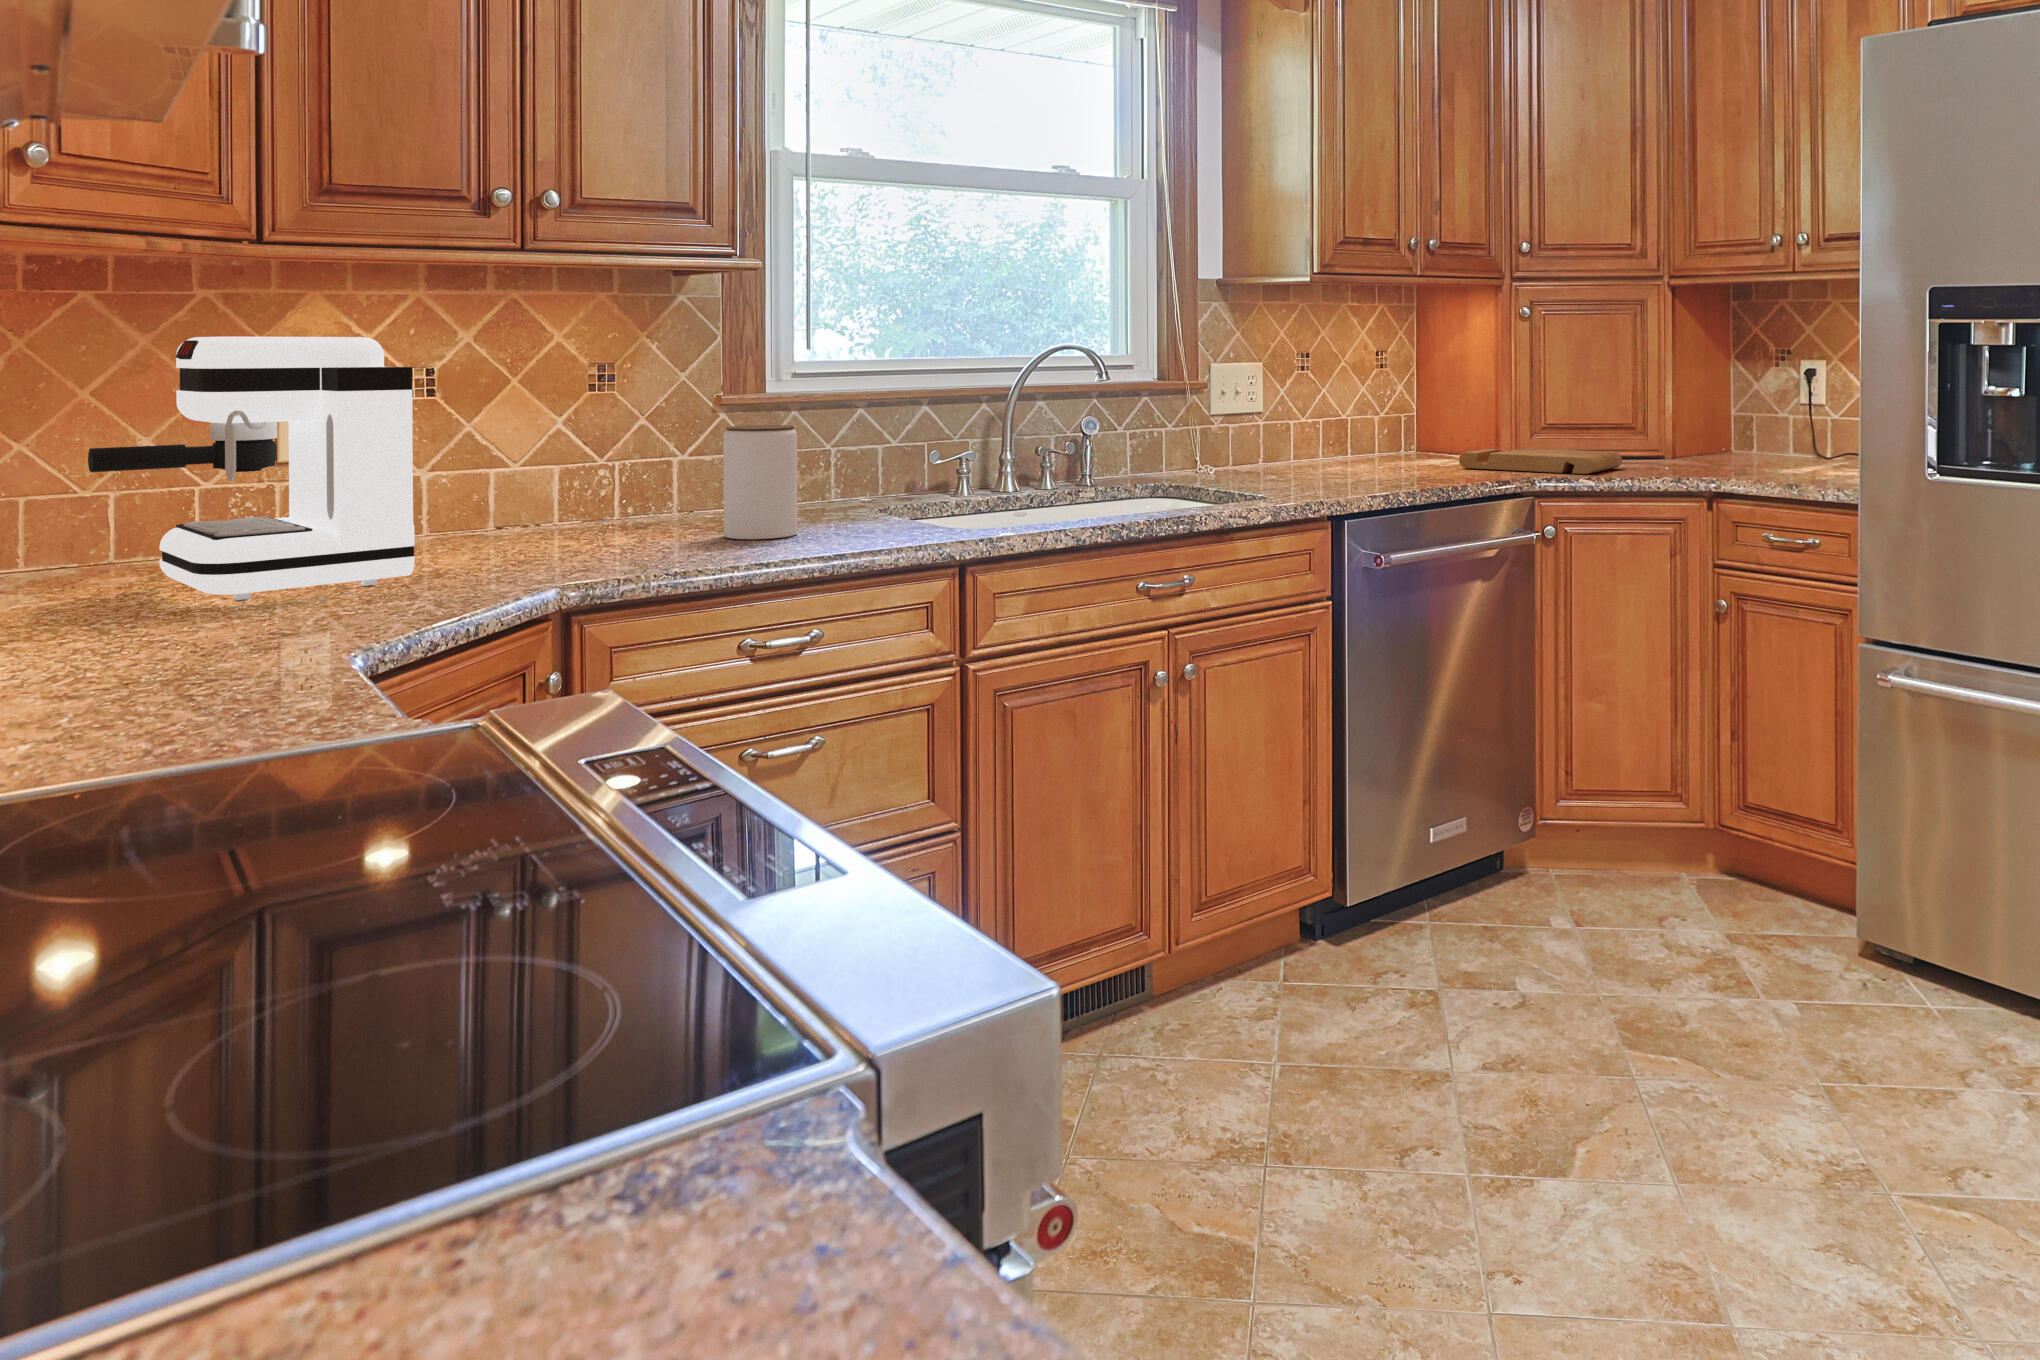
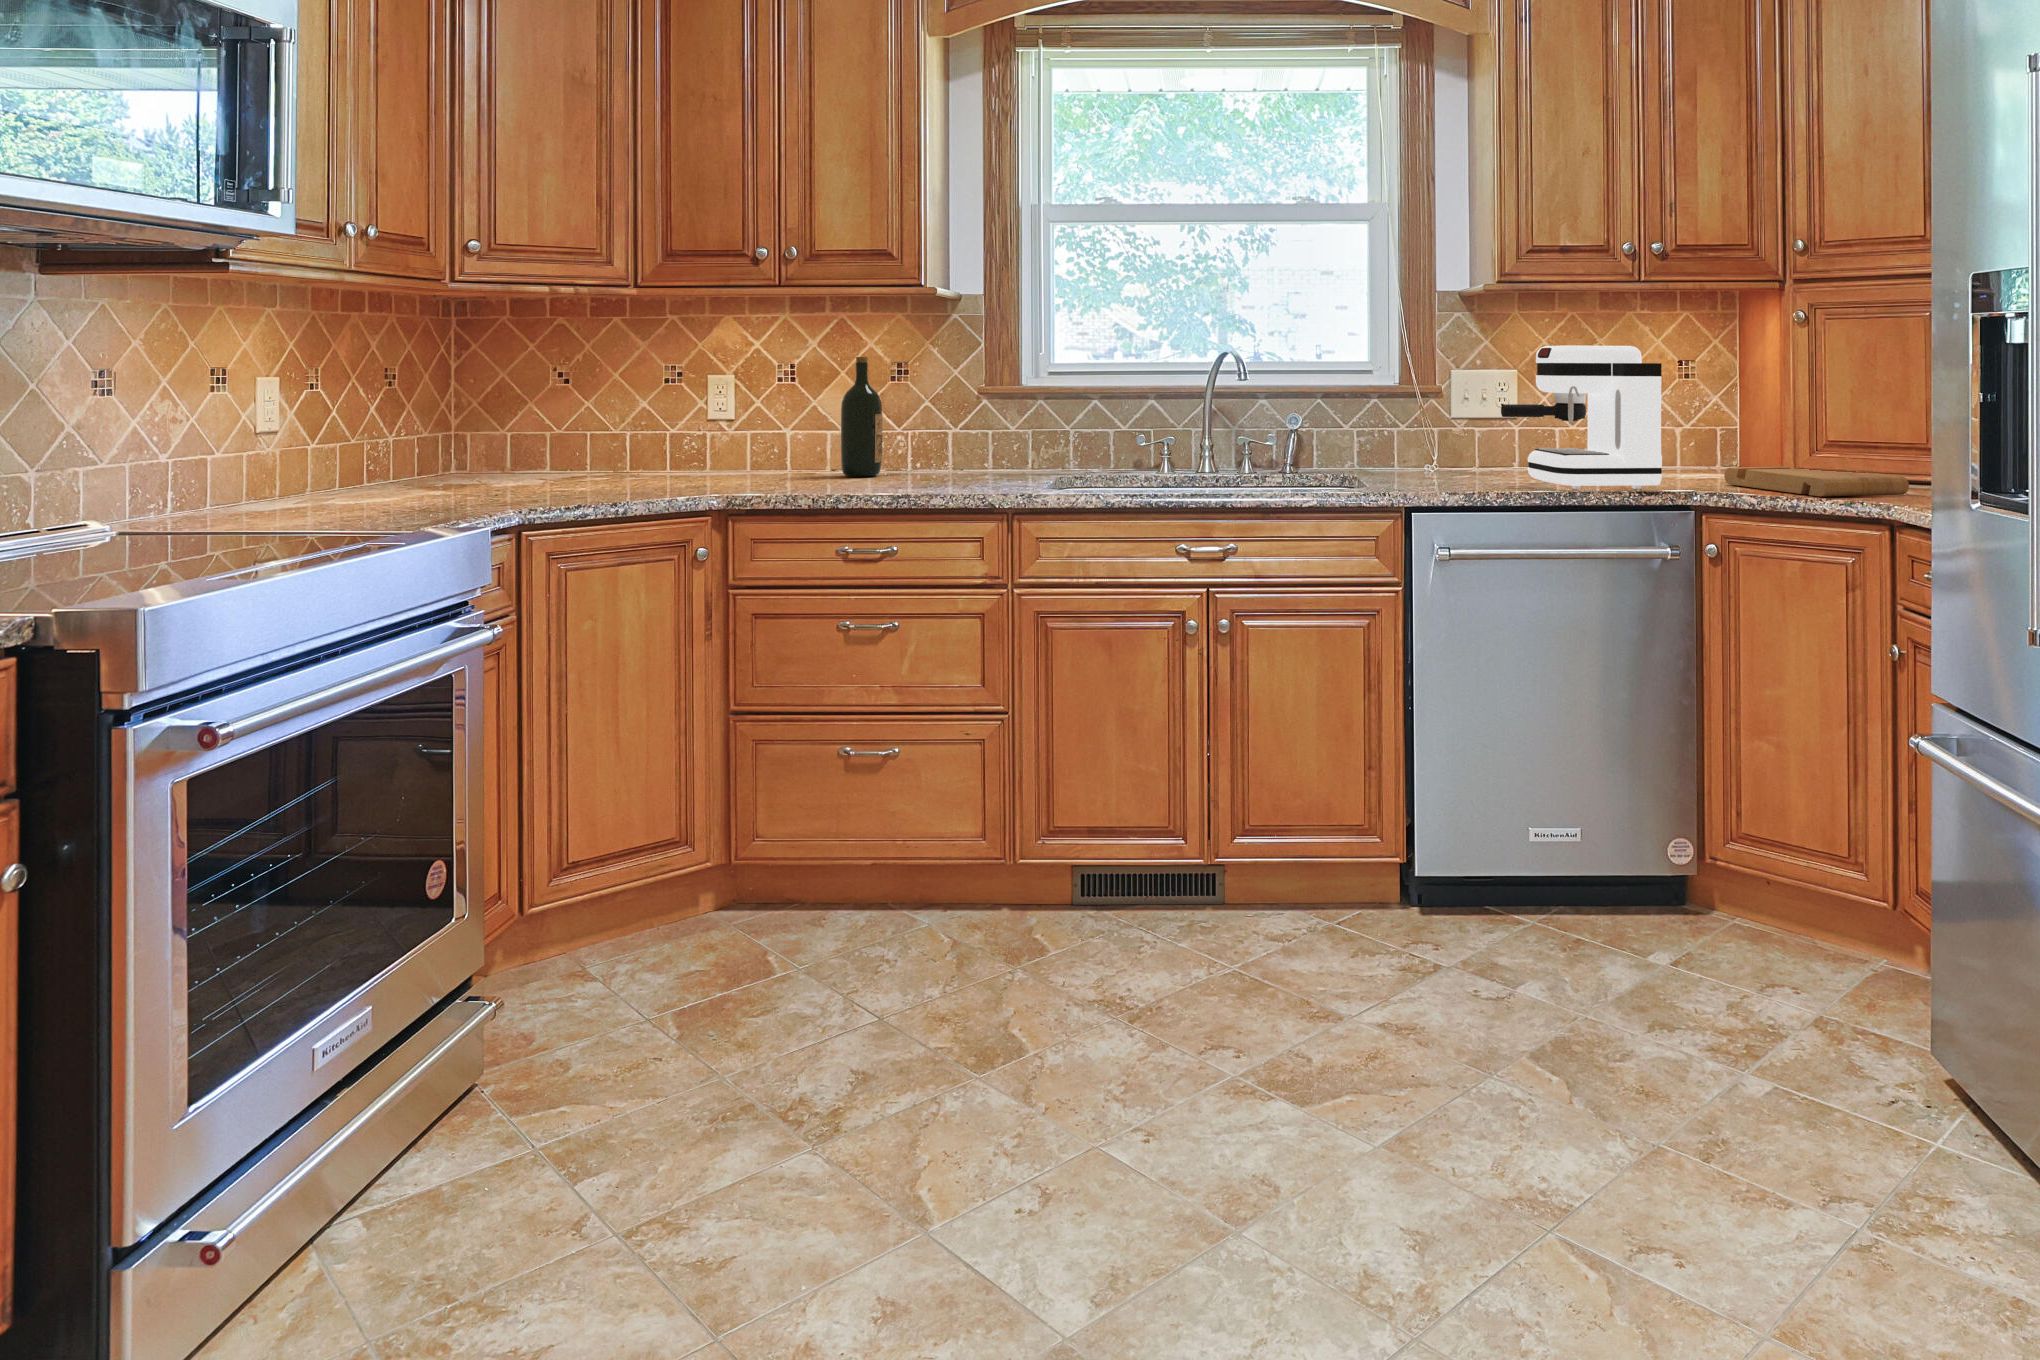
coffee maker: present [88,337,415,600] -> present [1501,346,1662,489]
wine bottle: none [537,356,603,536] -> present [841,357,882,477]
jar: present [723,425,798,539] -> none [908,407,960,486]

